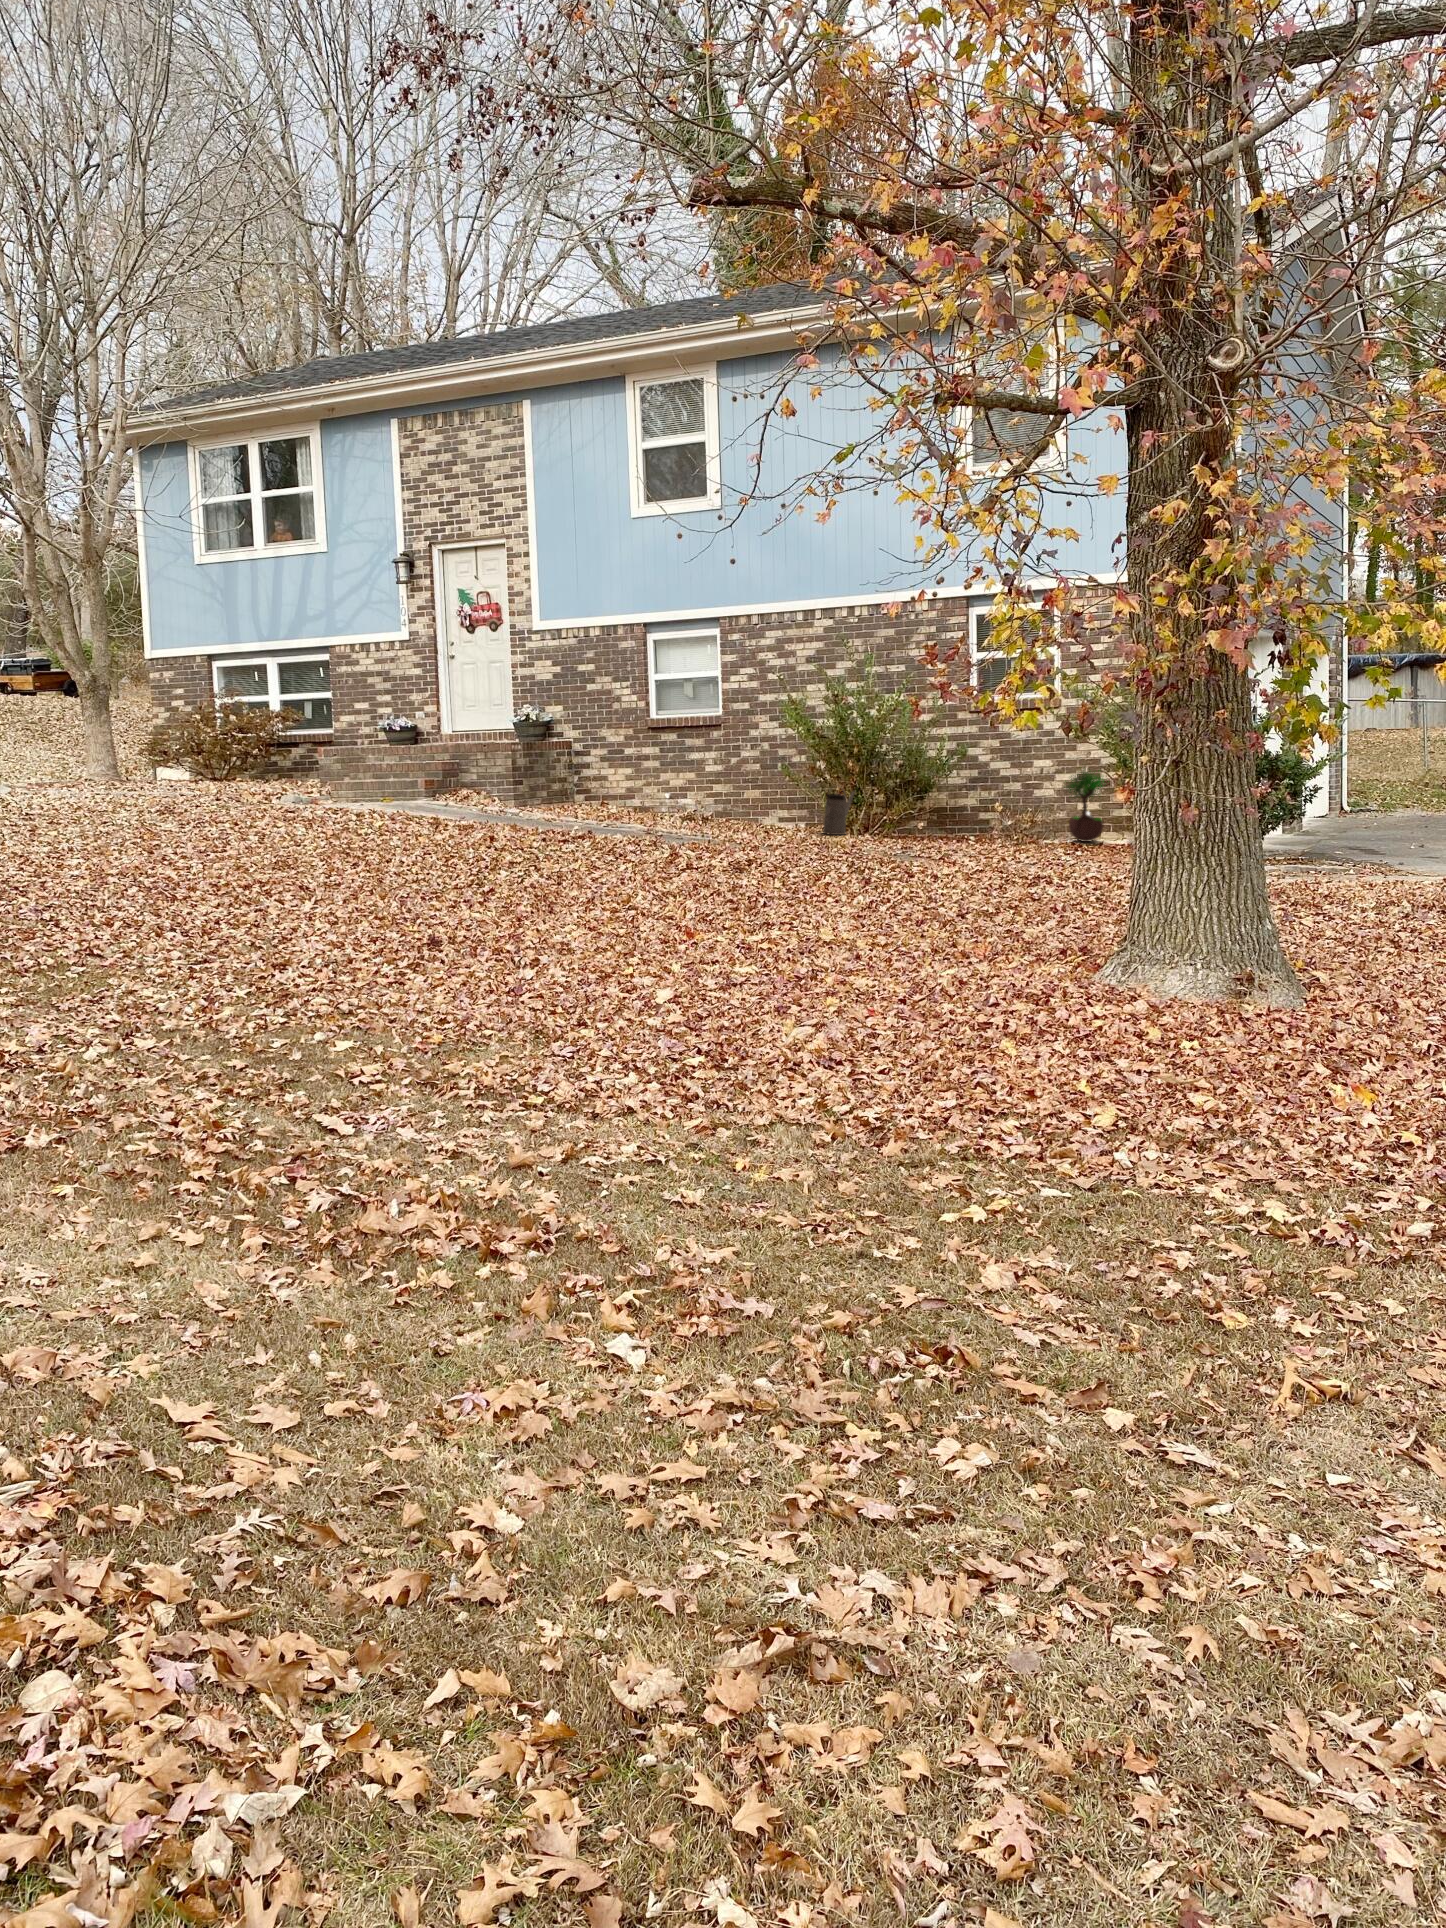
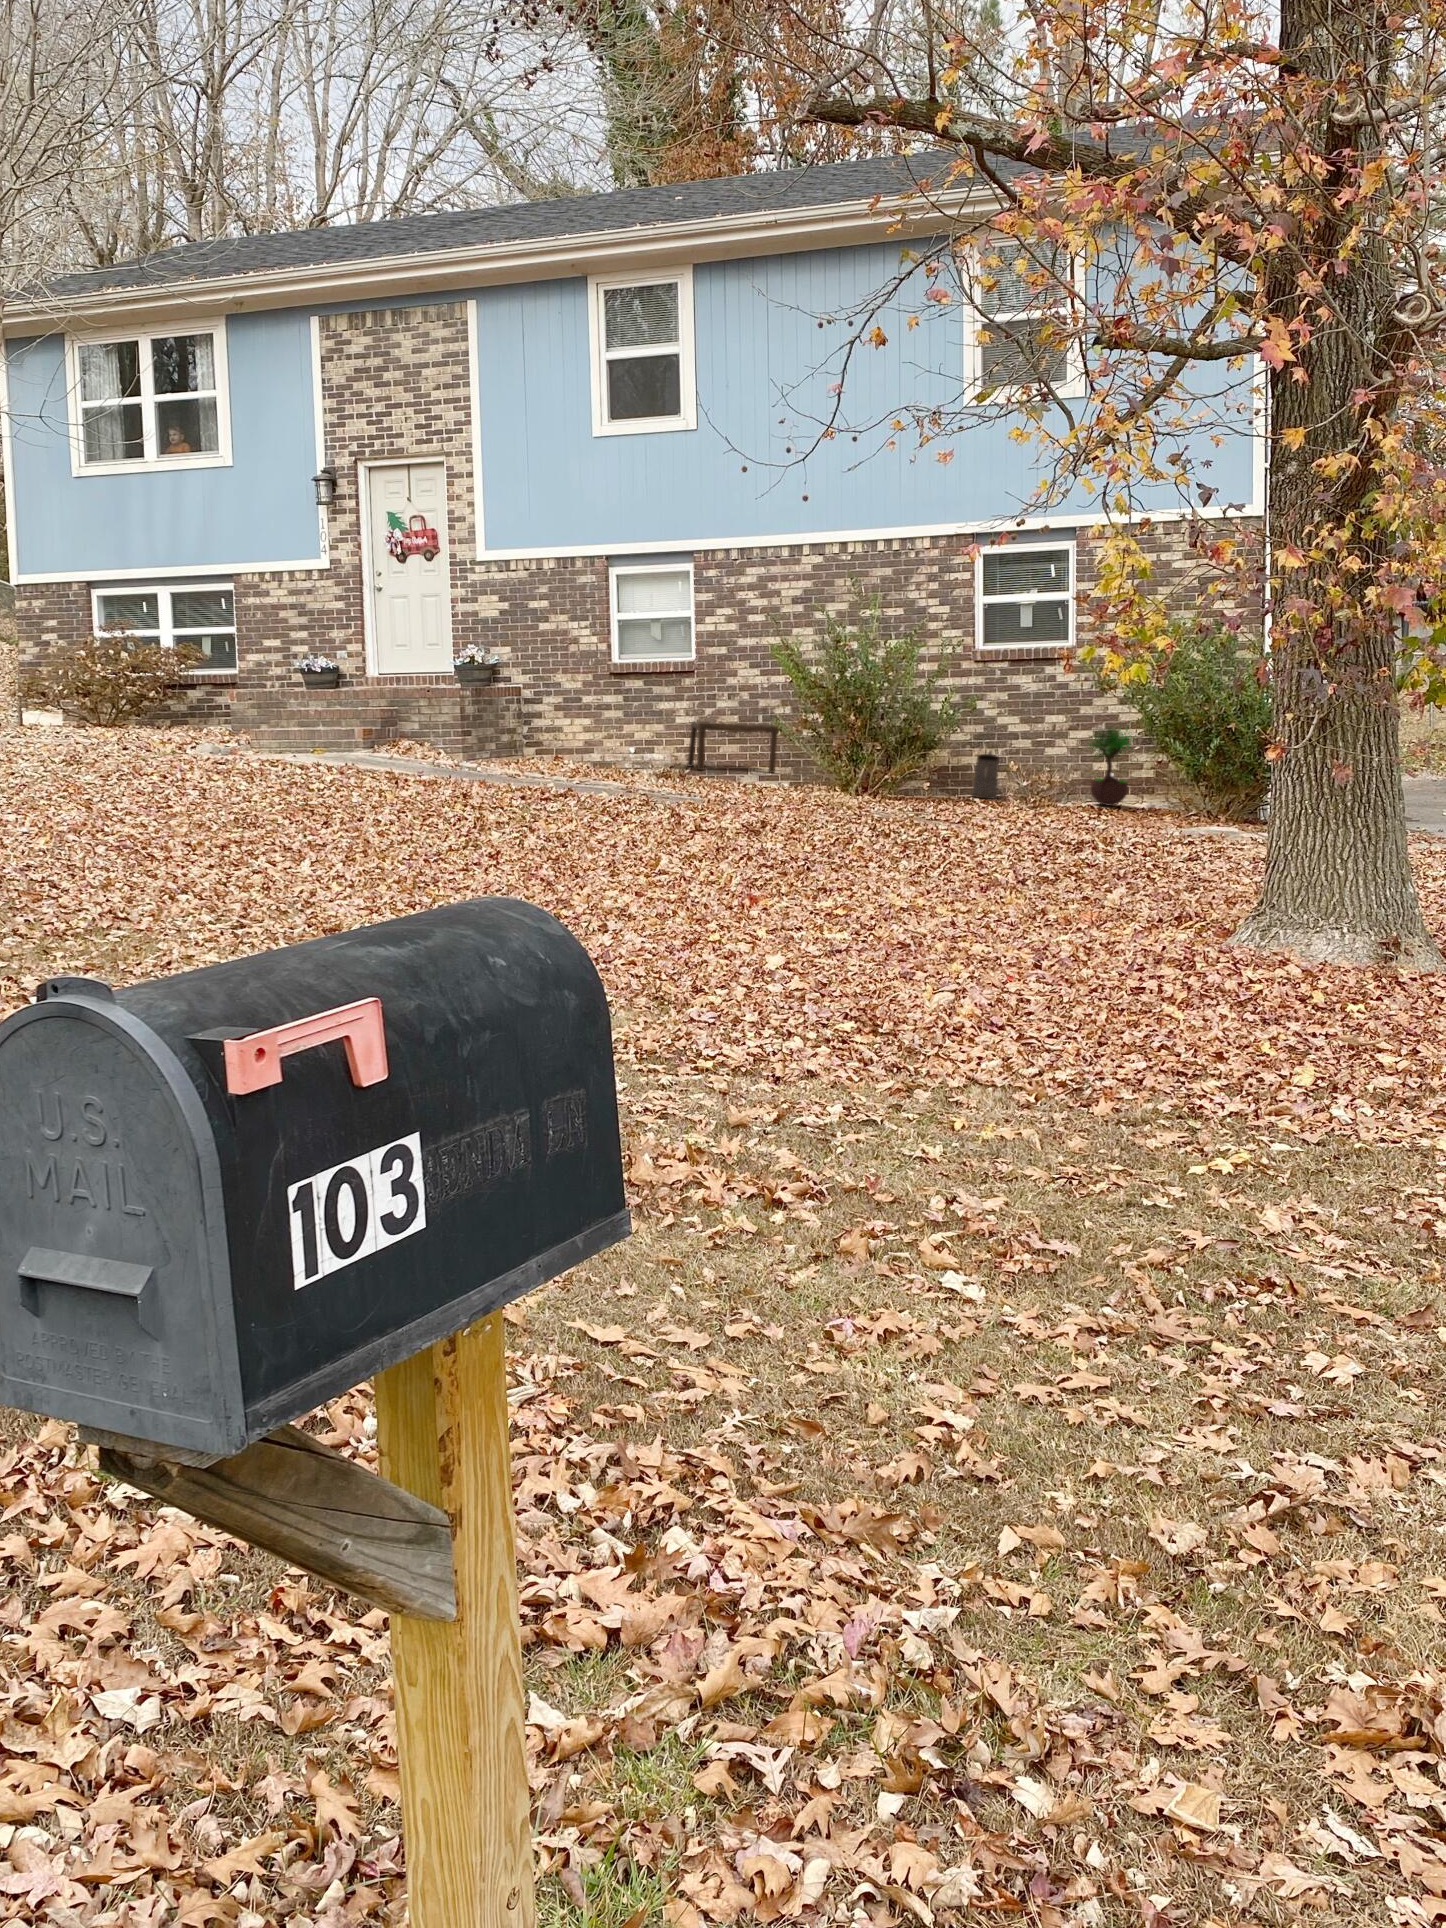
bench: none [710,769,790,814] -> present [687,722,779,773]
watering can: present [822,791,855,835] -> present [972,746,999,799]

